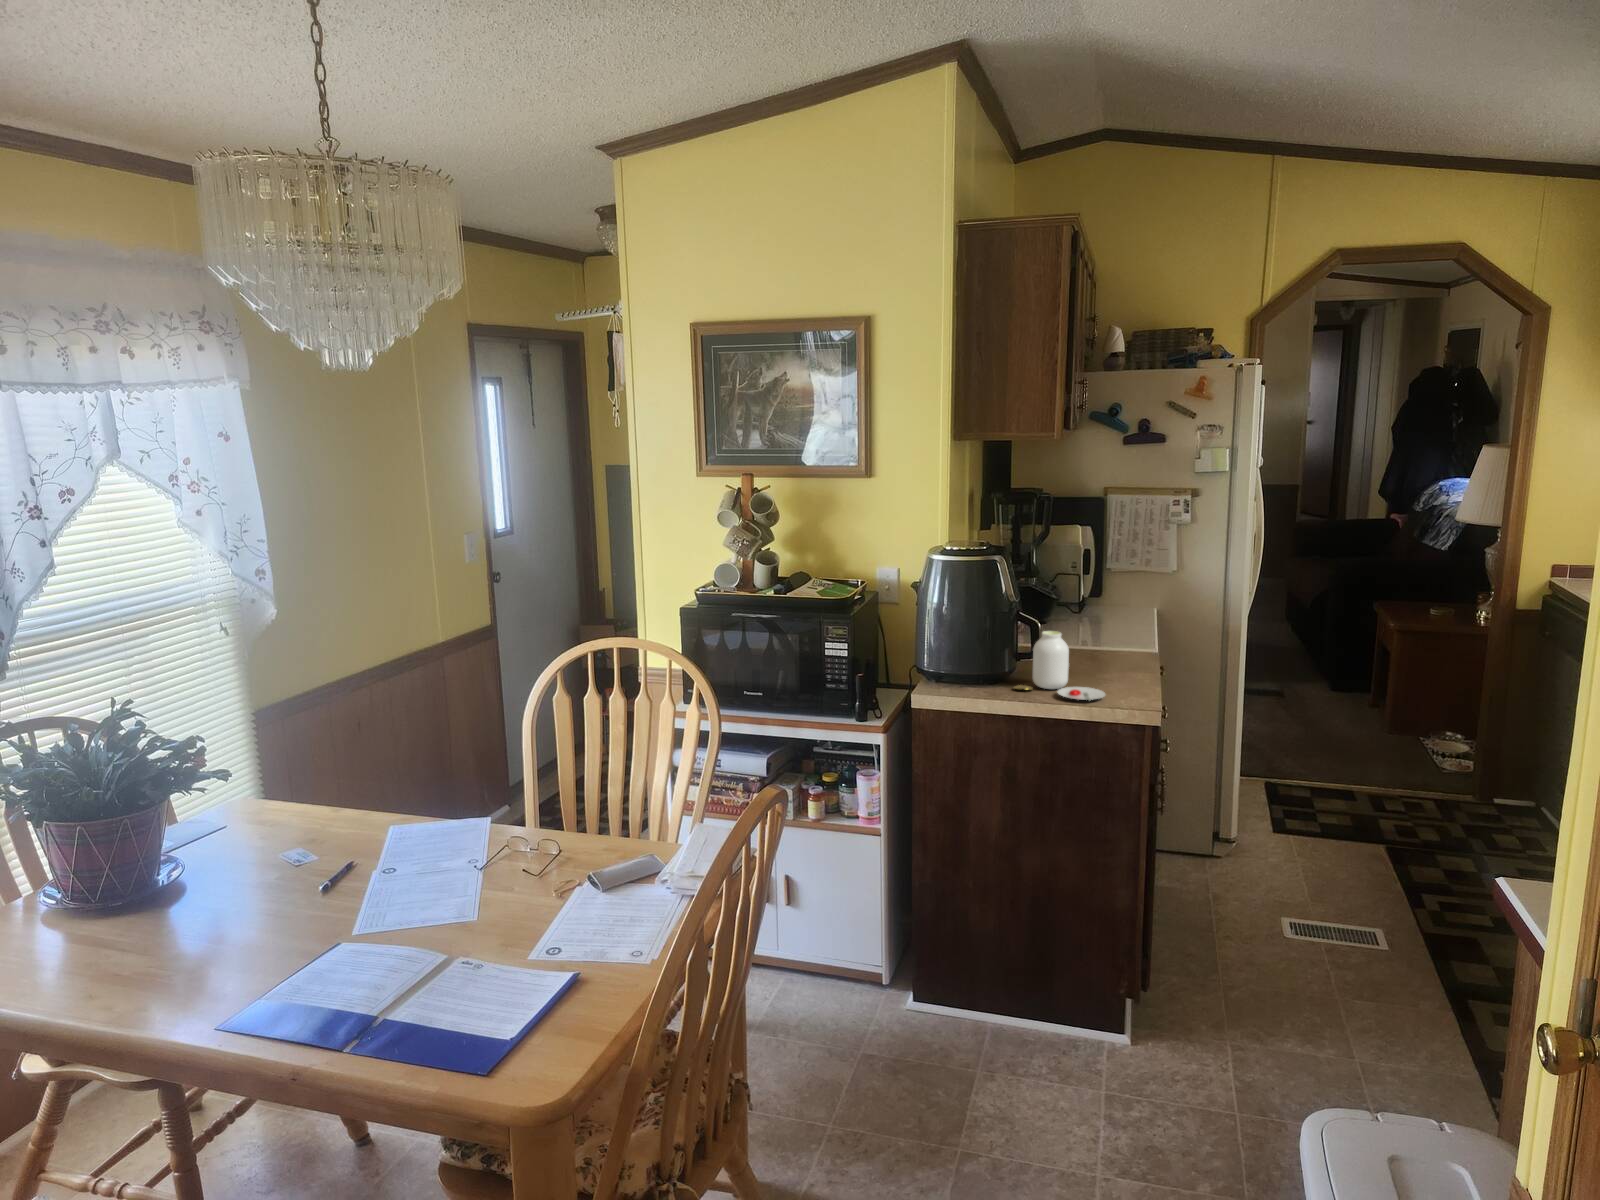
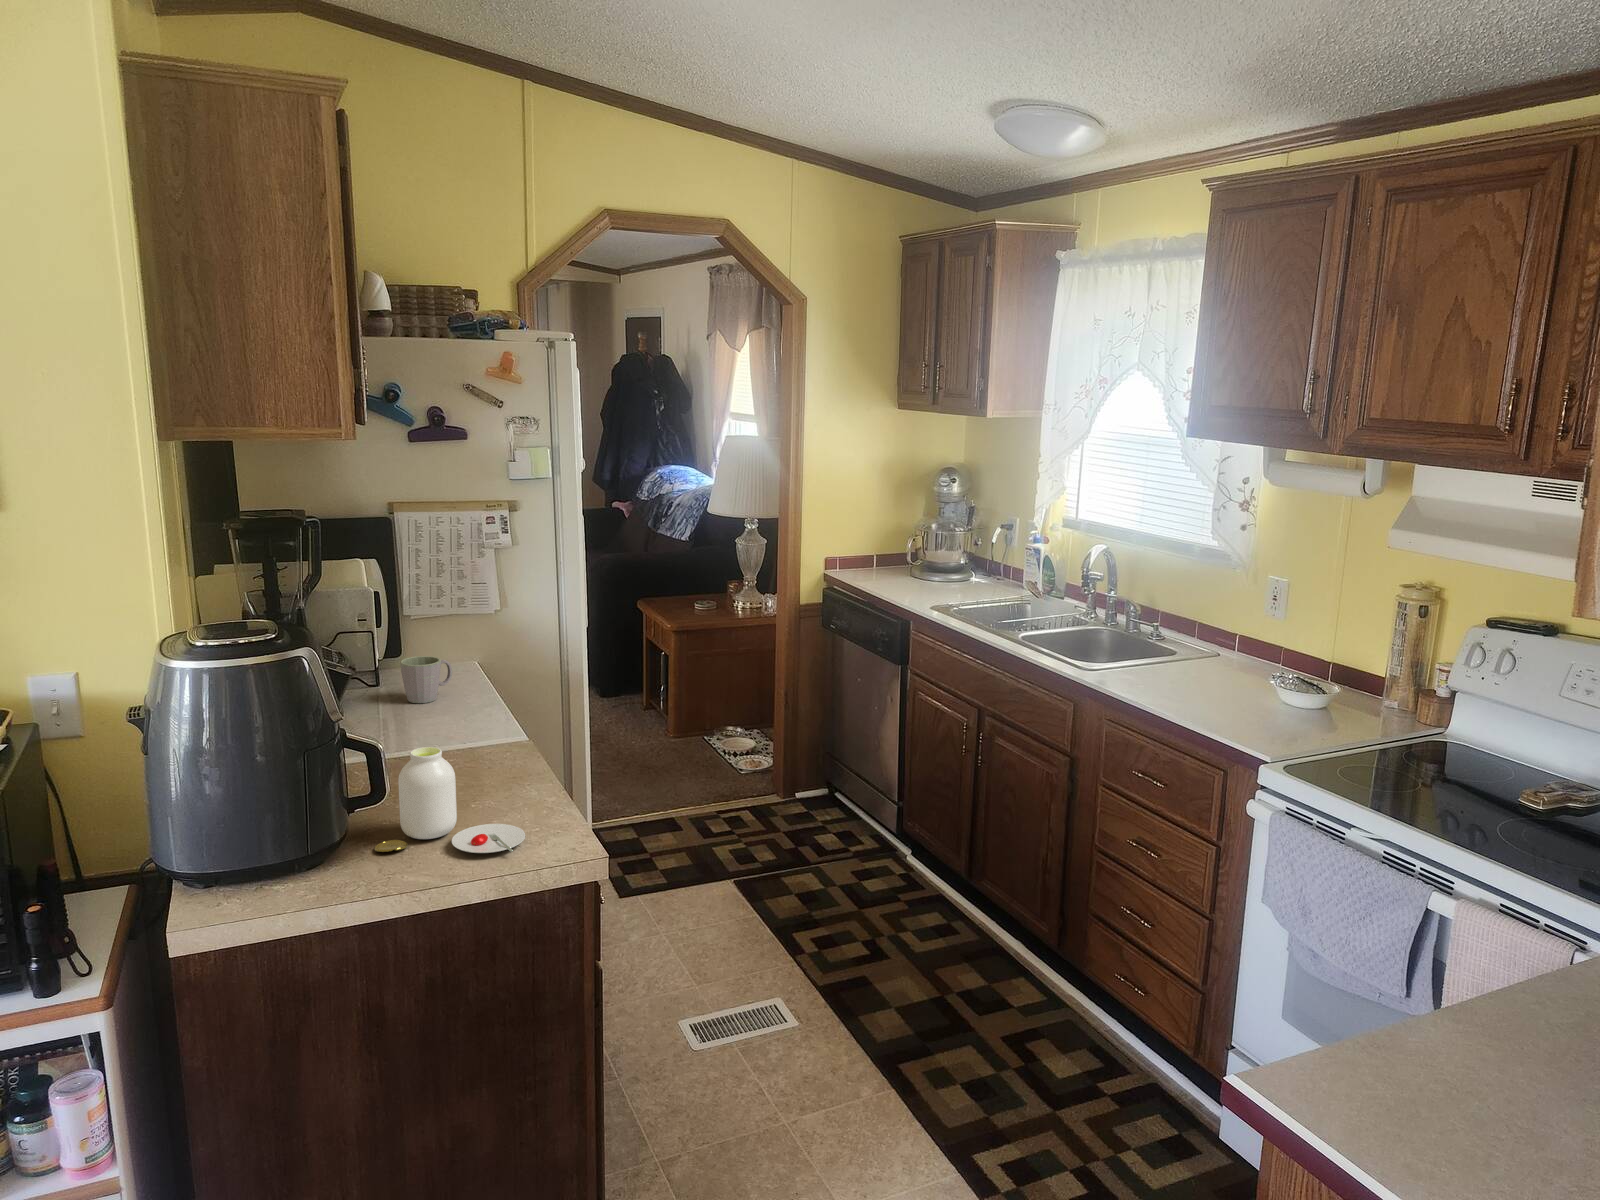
mug: none [1088,597,1126,629] -> present [400,656,452,703]

